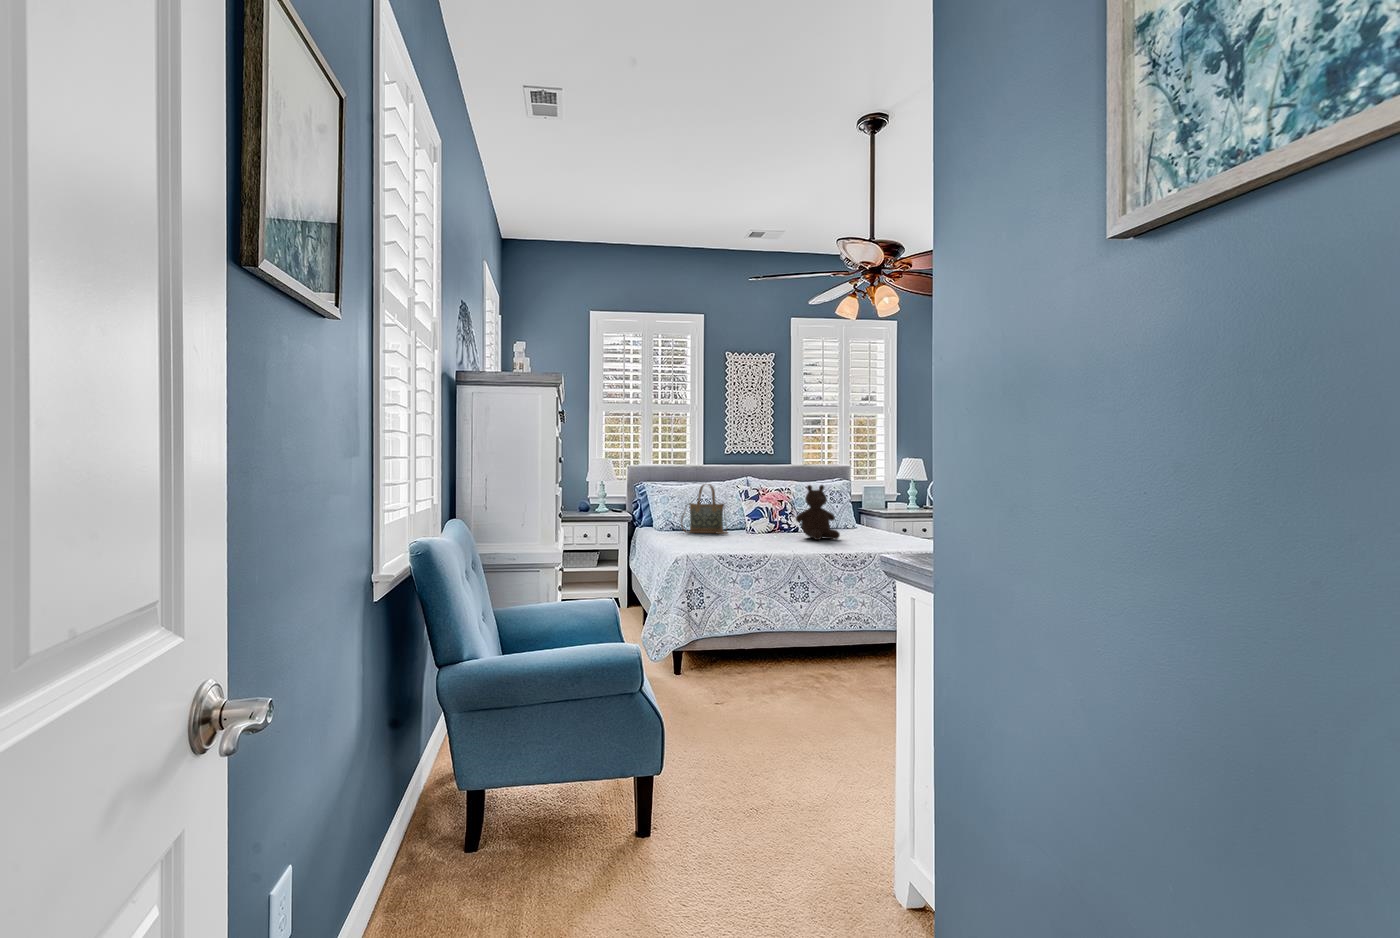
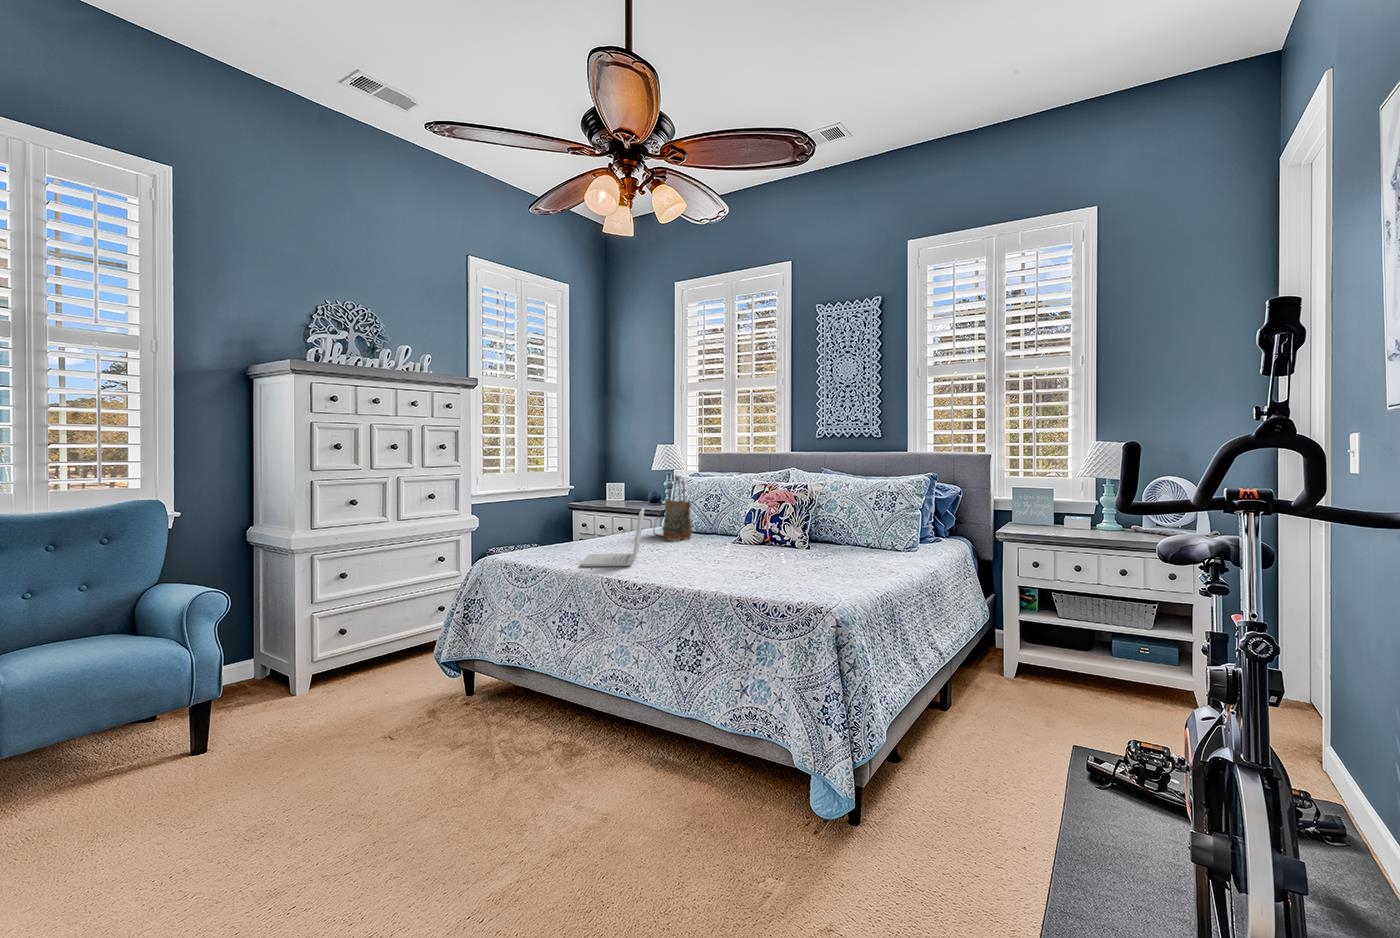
teddy bear: present [796,485,840,540] -> none [714,480,775,561]
laptop: none [736,507,802,551] -> present [581,508,645,566]

